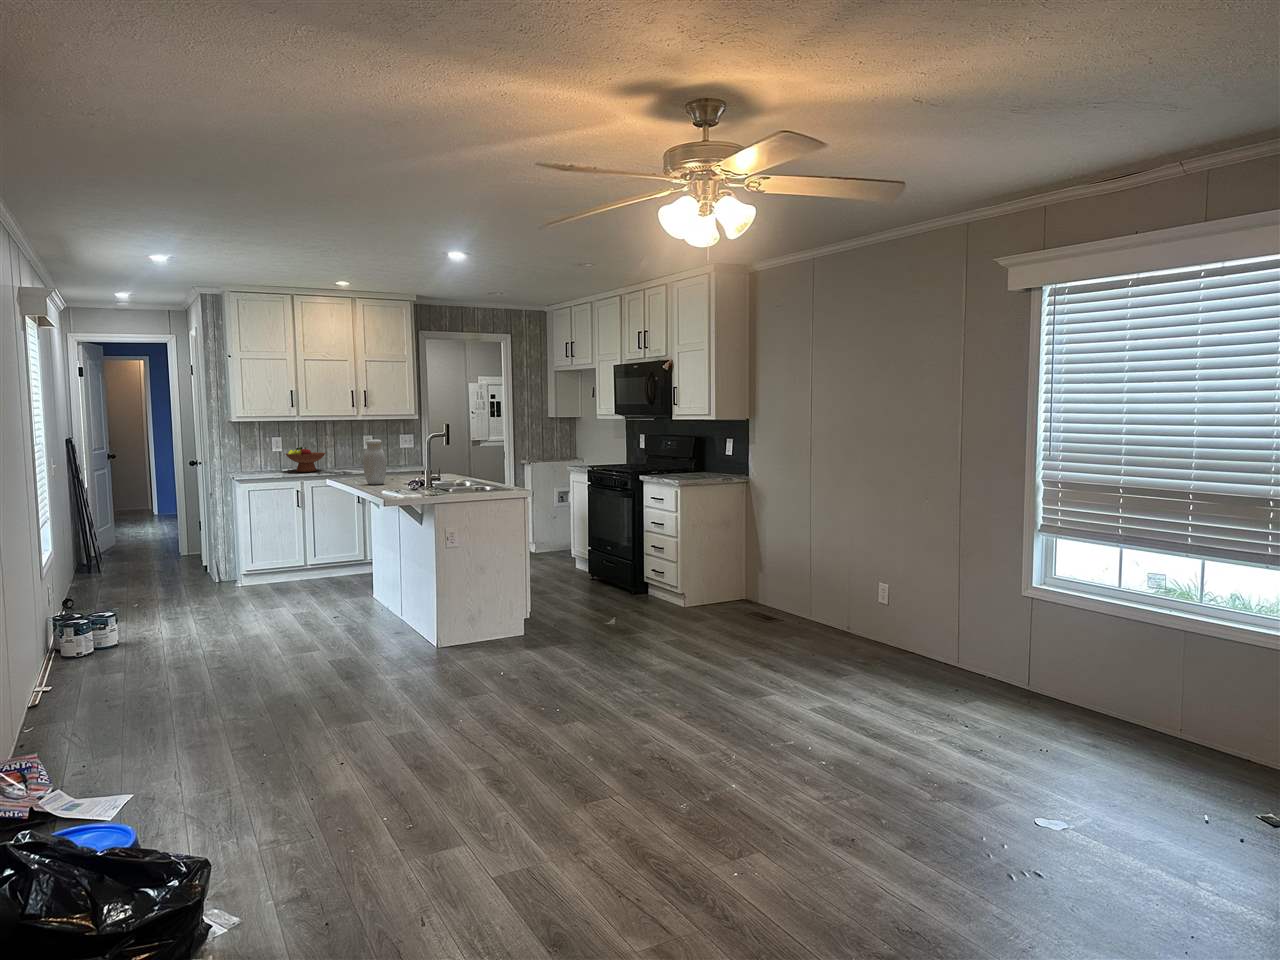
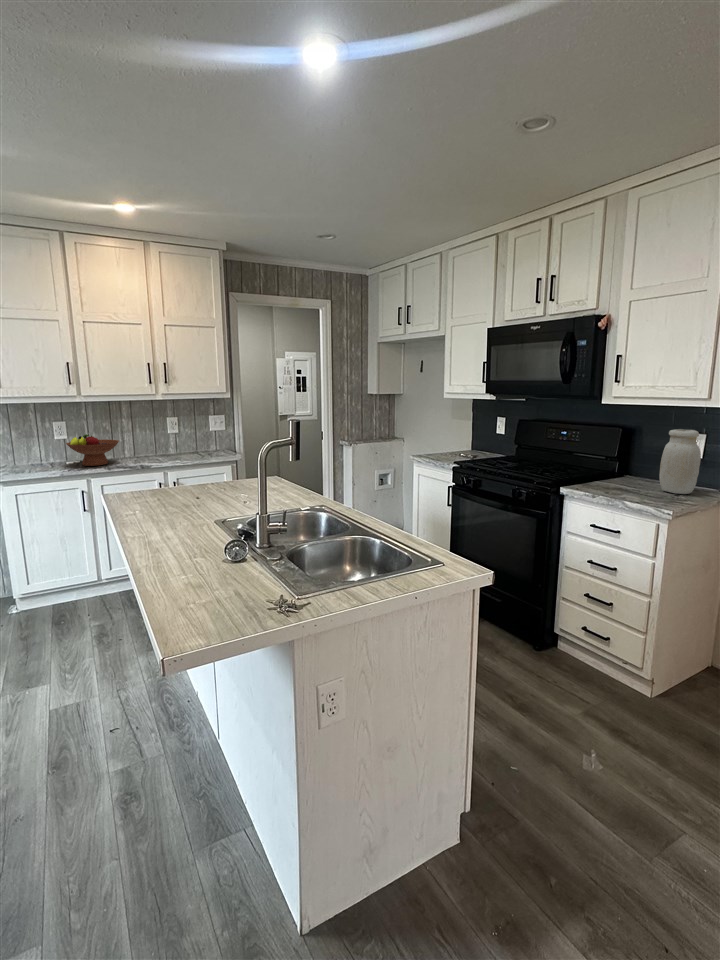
jar: present [363,440,386,484] -> present [659,429,701,494]

